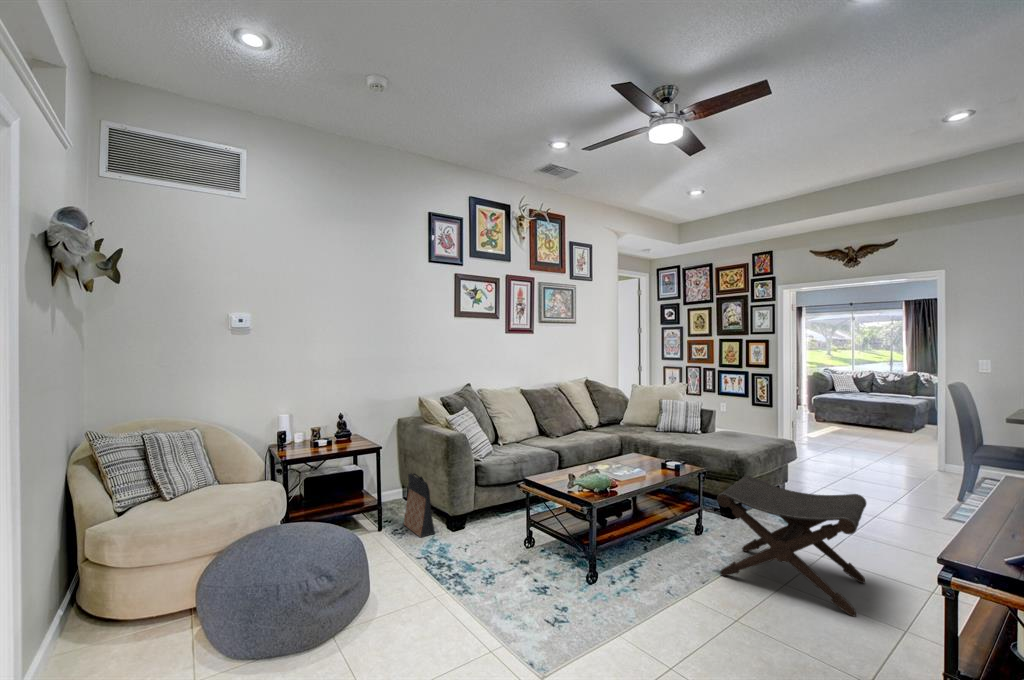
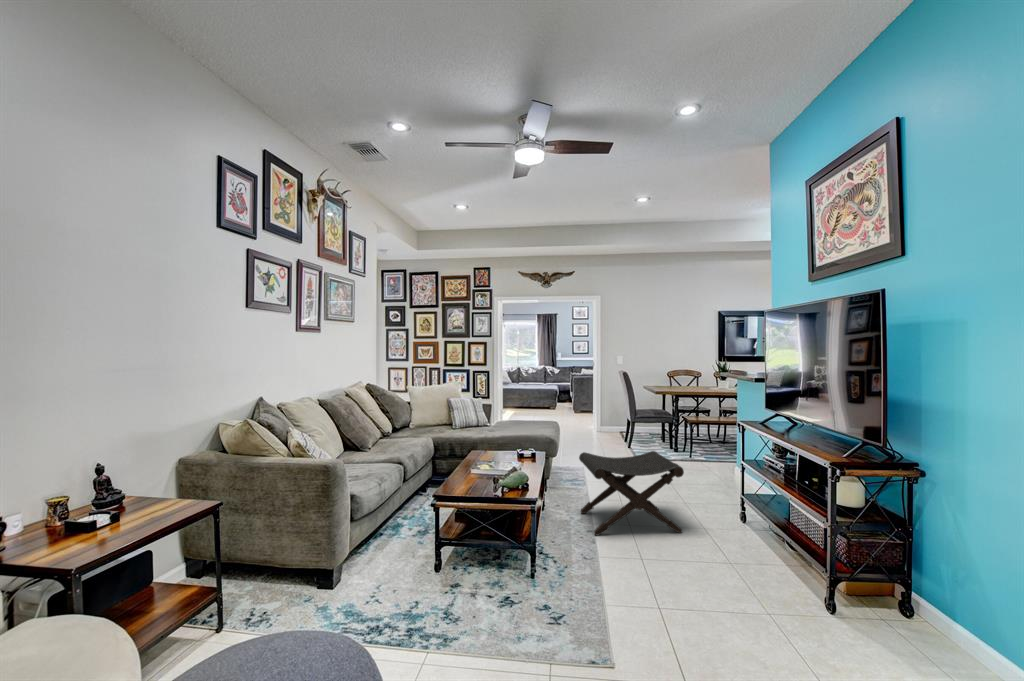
bag: present [404,473,435,537] -> none [244,528,310,612]

